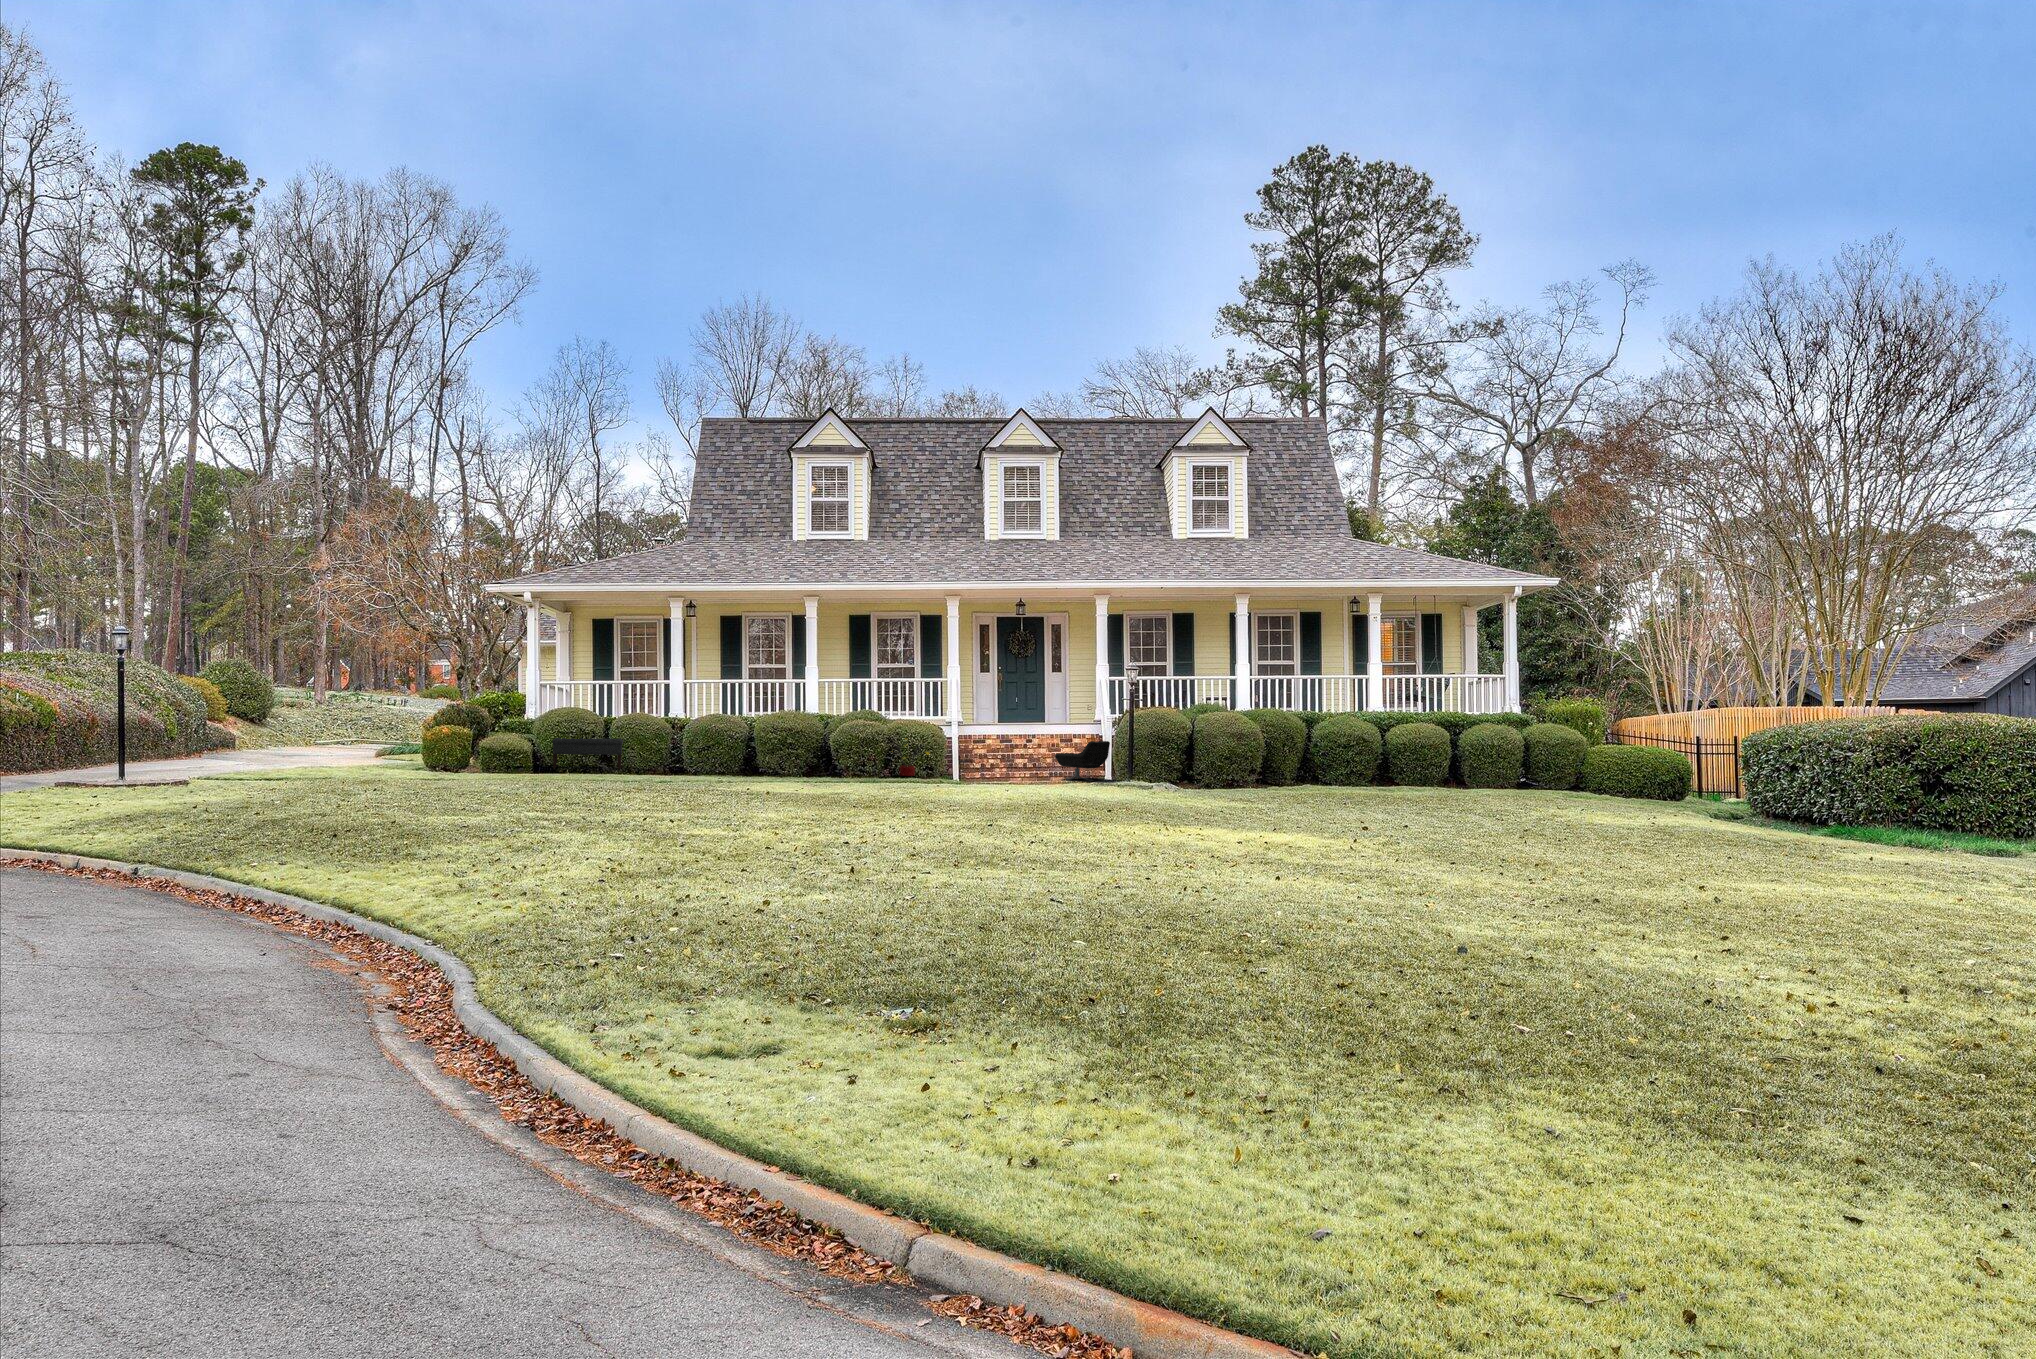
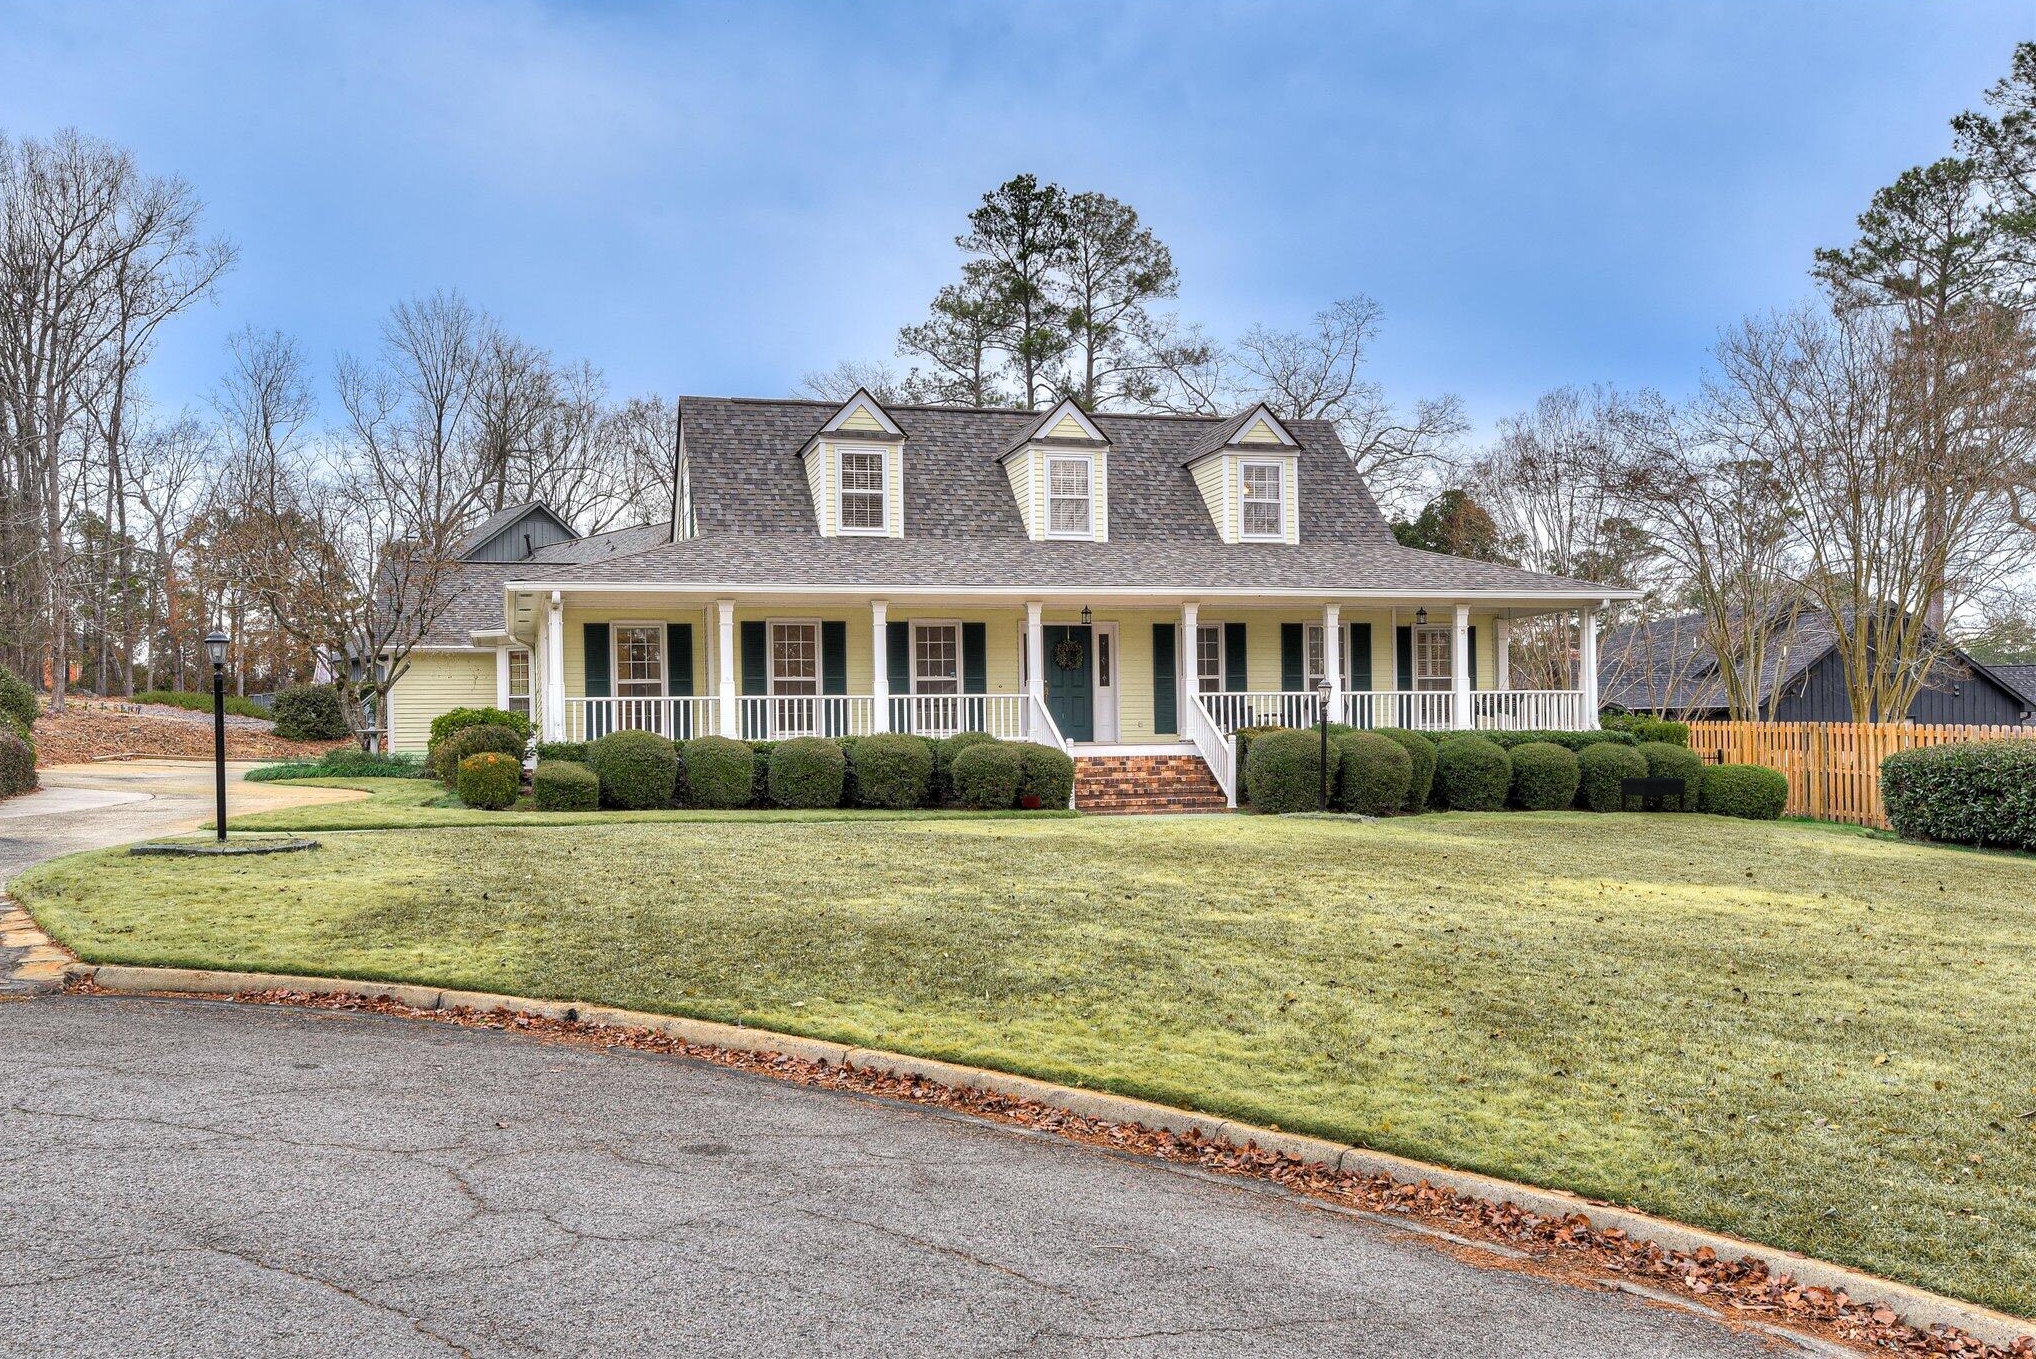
bench: present [552,738,623,769] -> present [1620,777,1686,812]
lounge chair: present [1055,741,1110,780] -> none [1192,765,1250,809]

